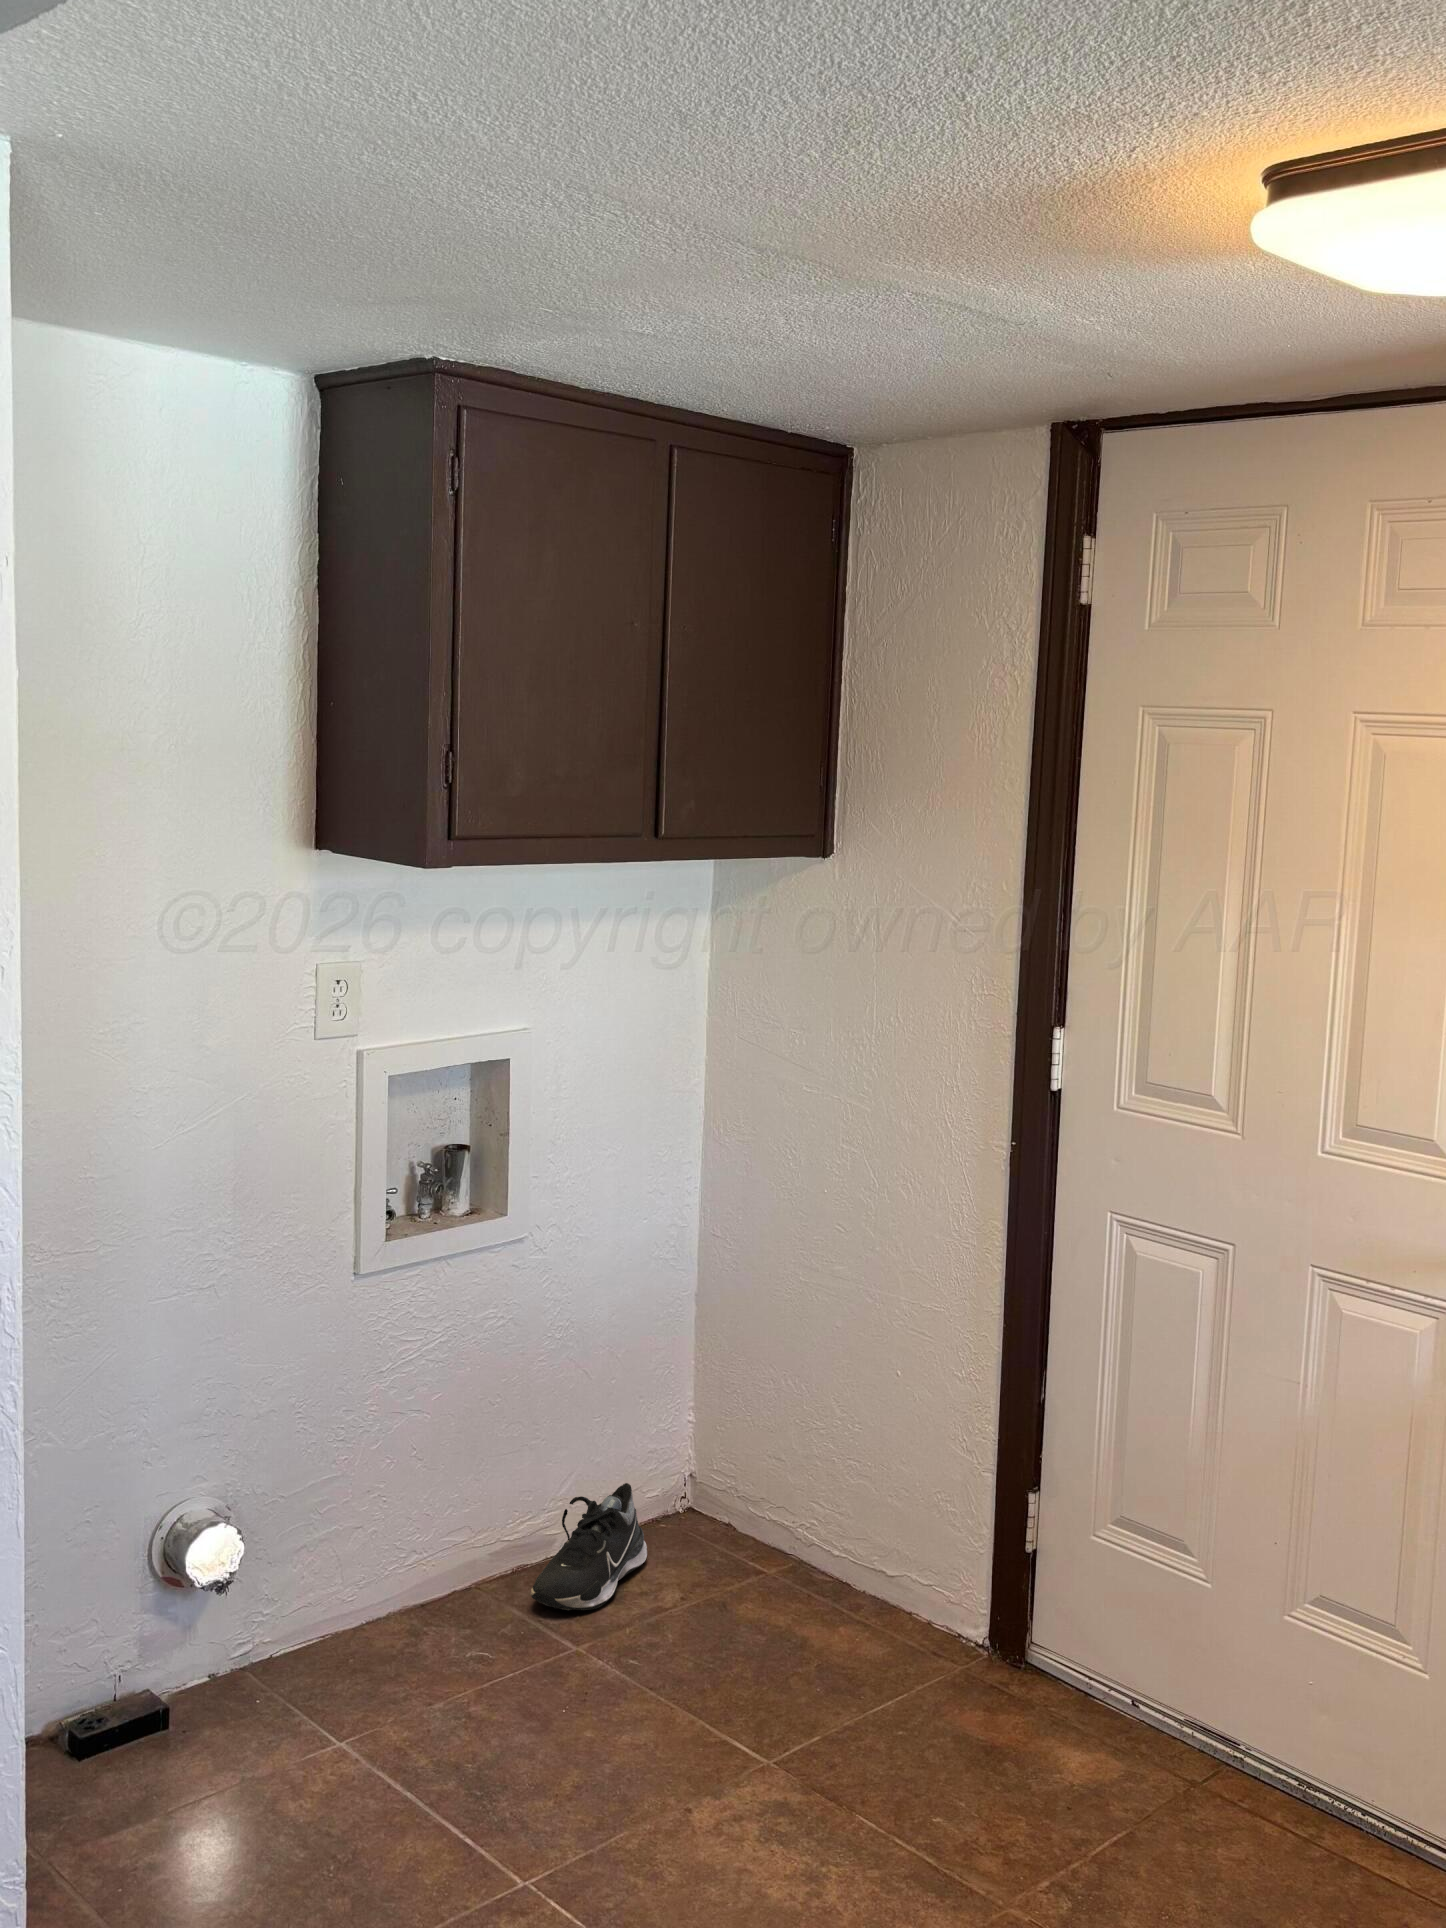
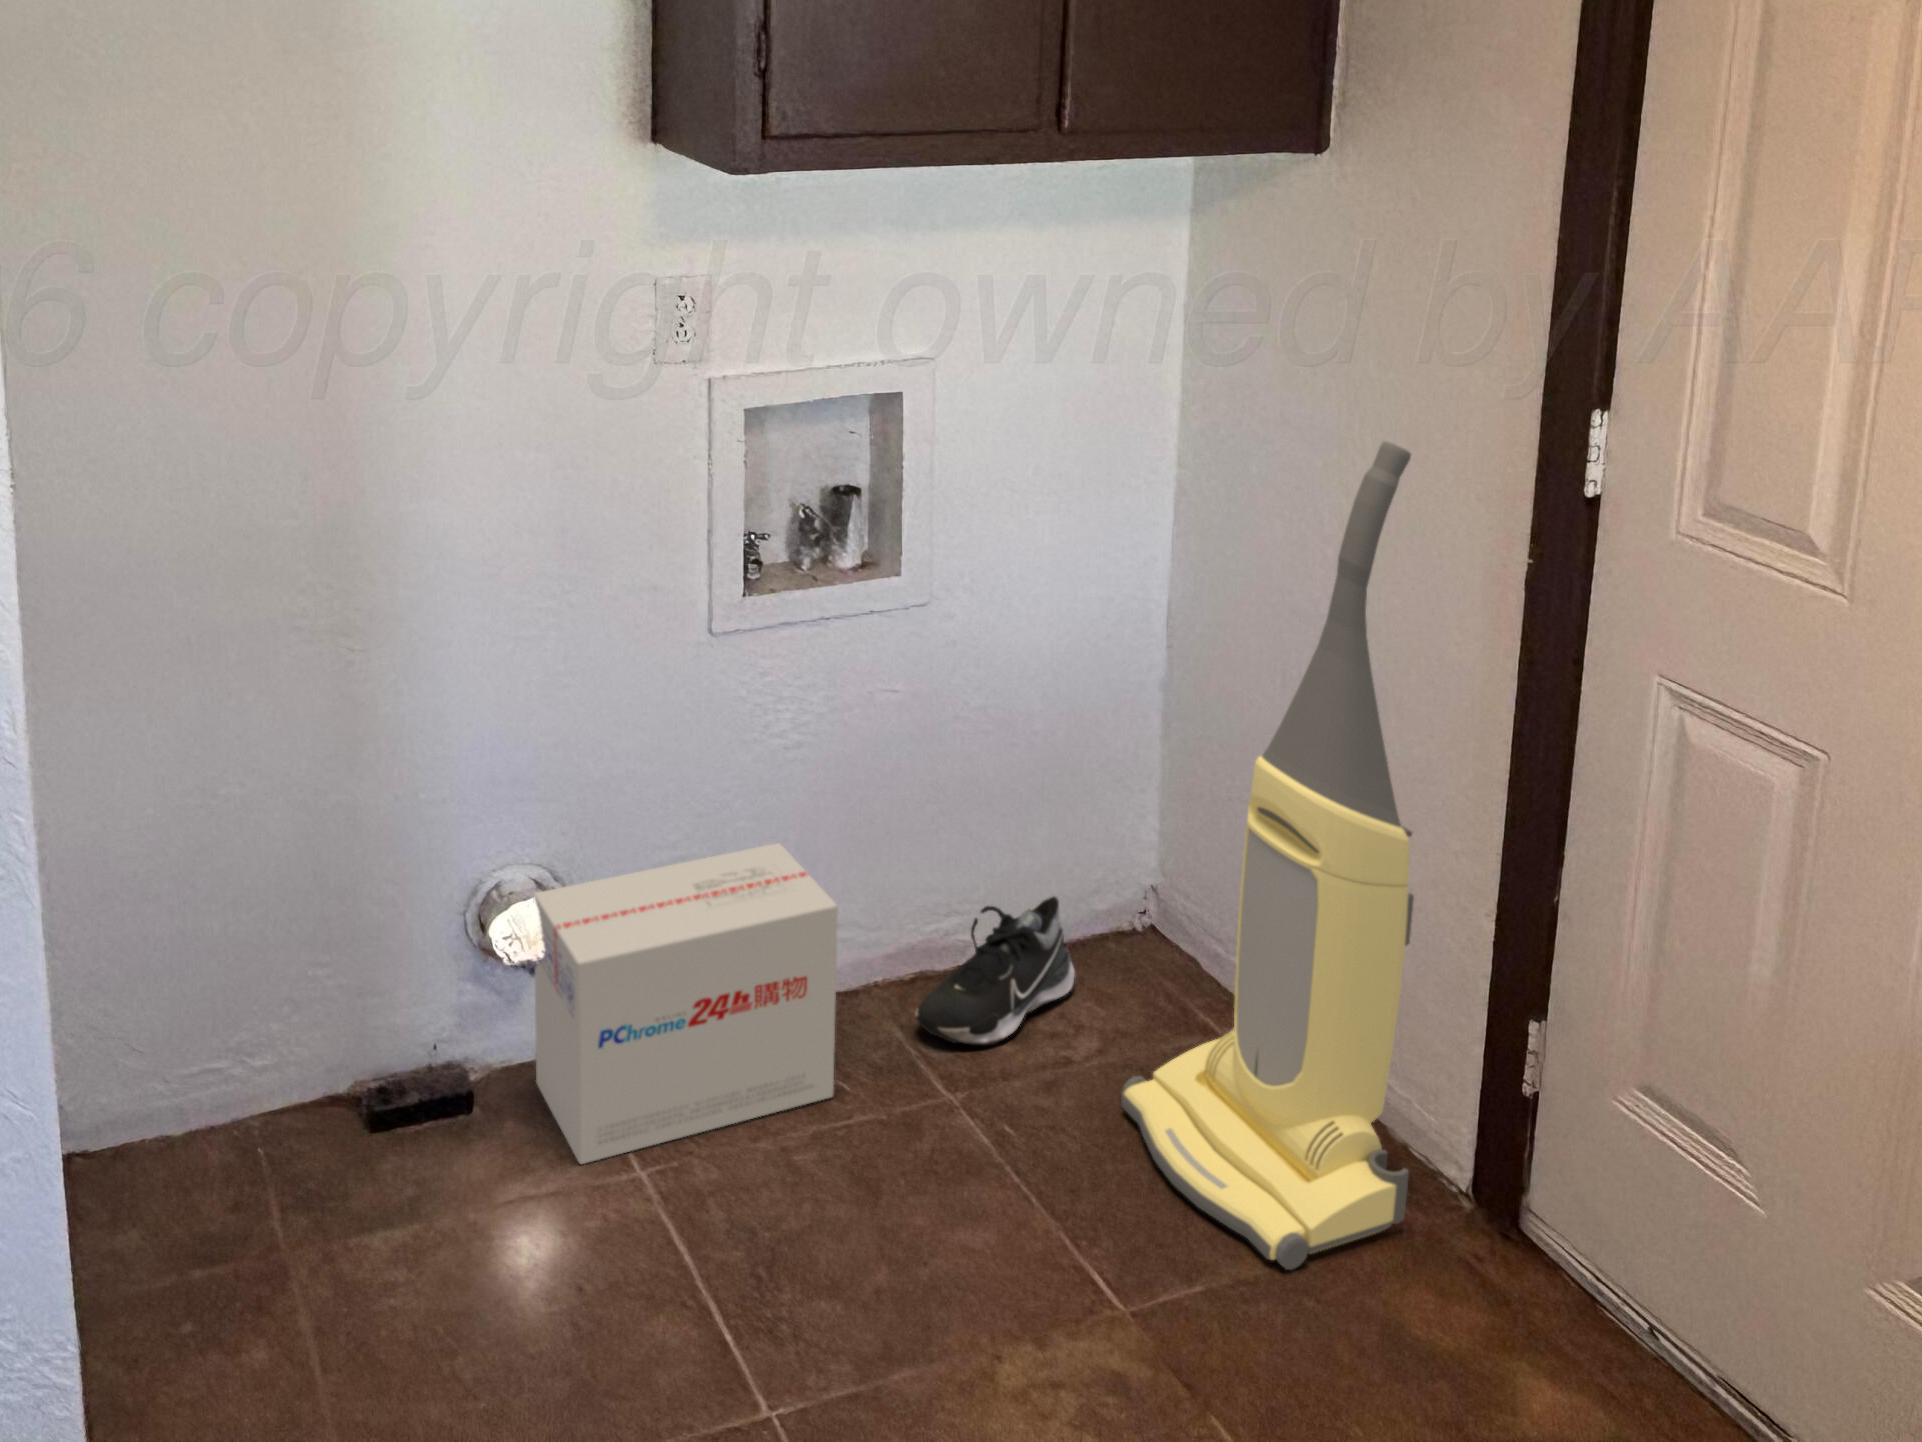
vacuum cleaner: none [715,1066,949,1717] -> present [1121,442,1414,1270]
cardboard box: none [215,1456,487,1753] -> present [534,843,838,1164]

